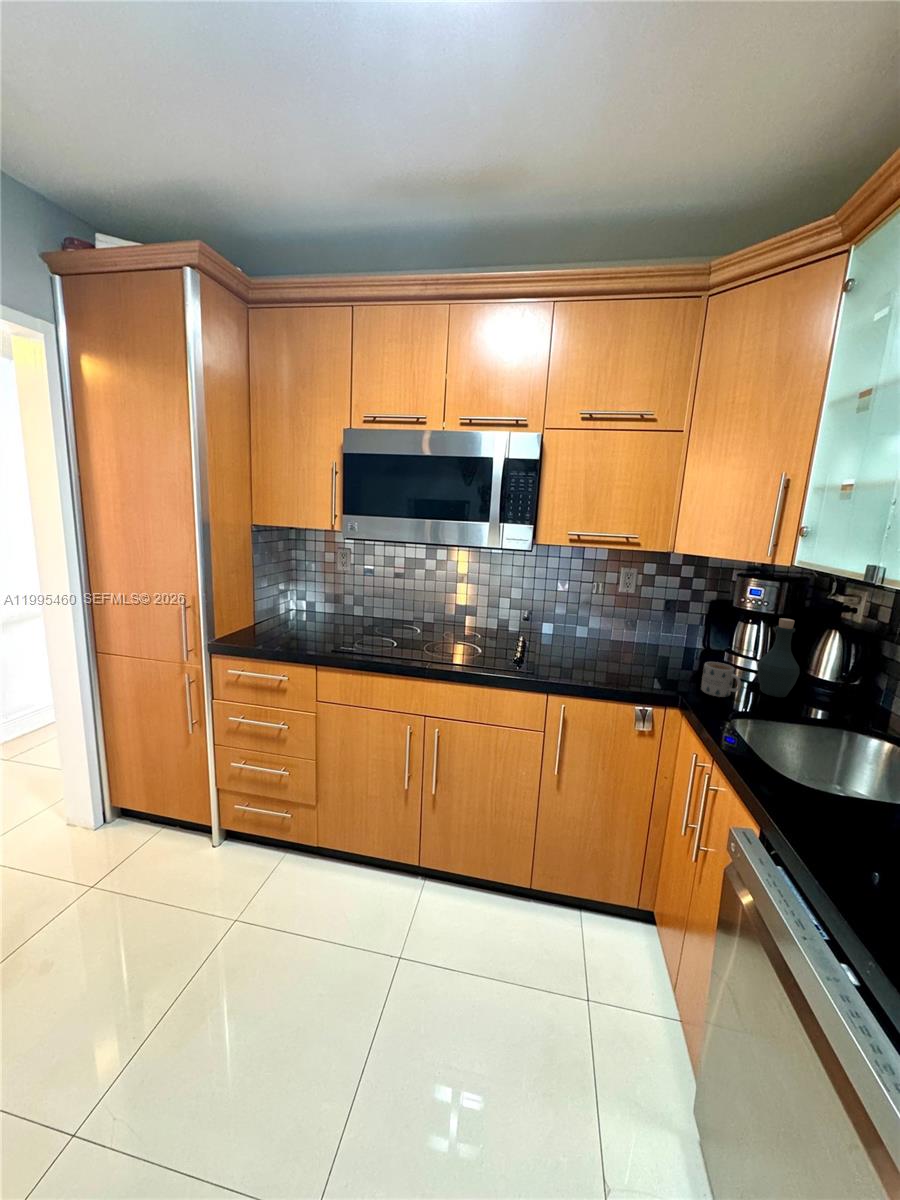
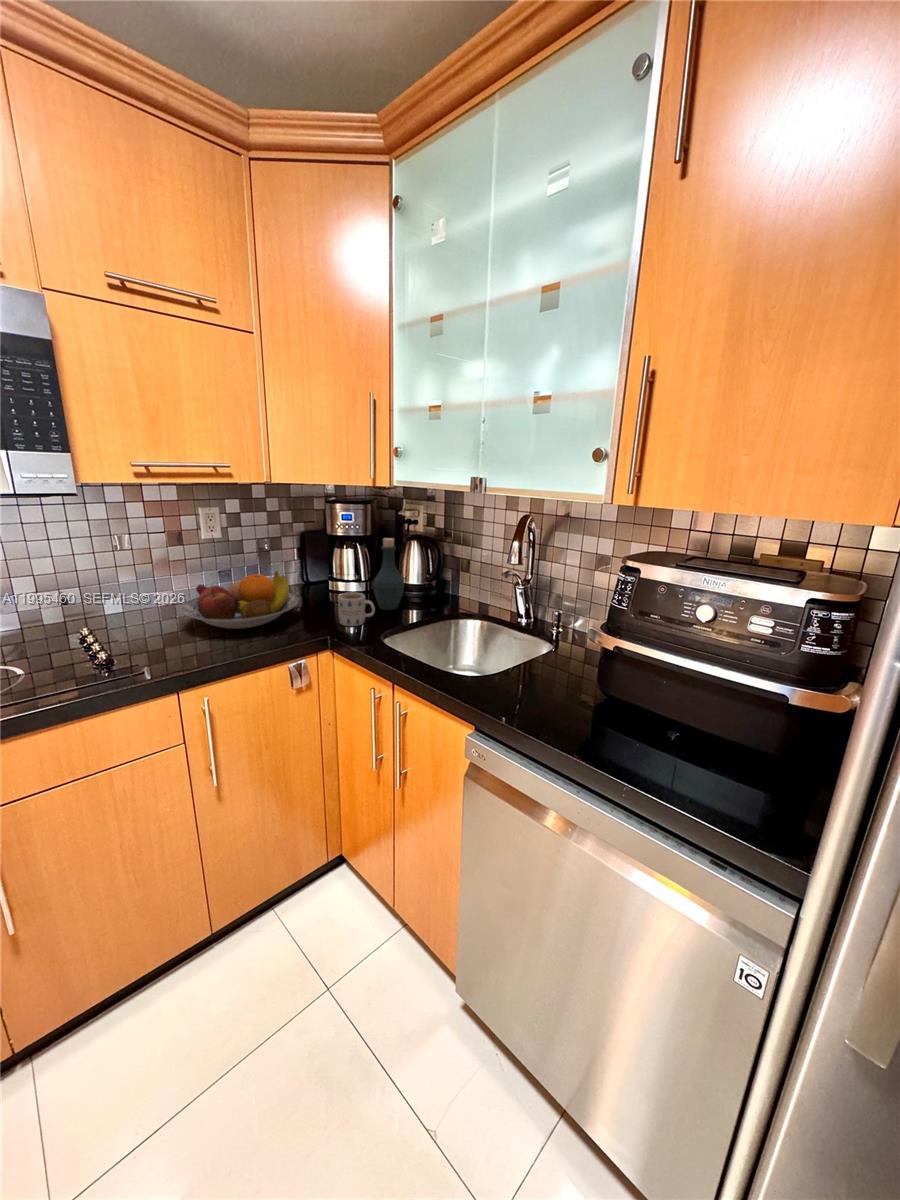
fruit bowl: none [578,626,674,670] -> present [181,571,298,629]

